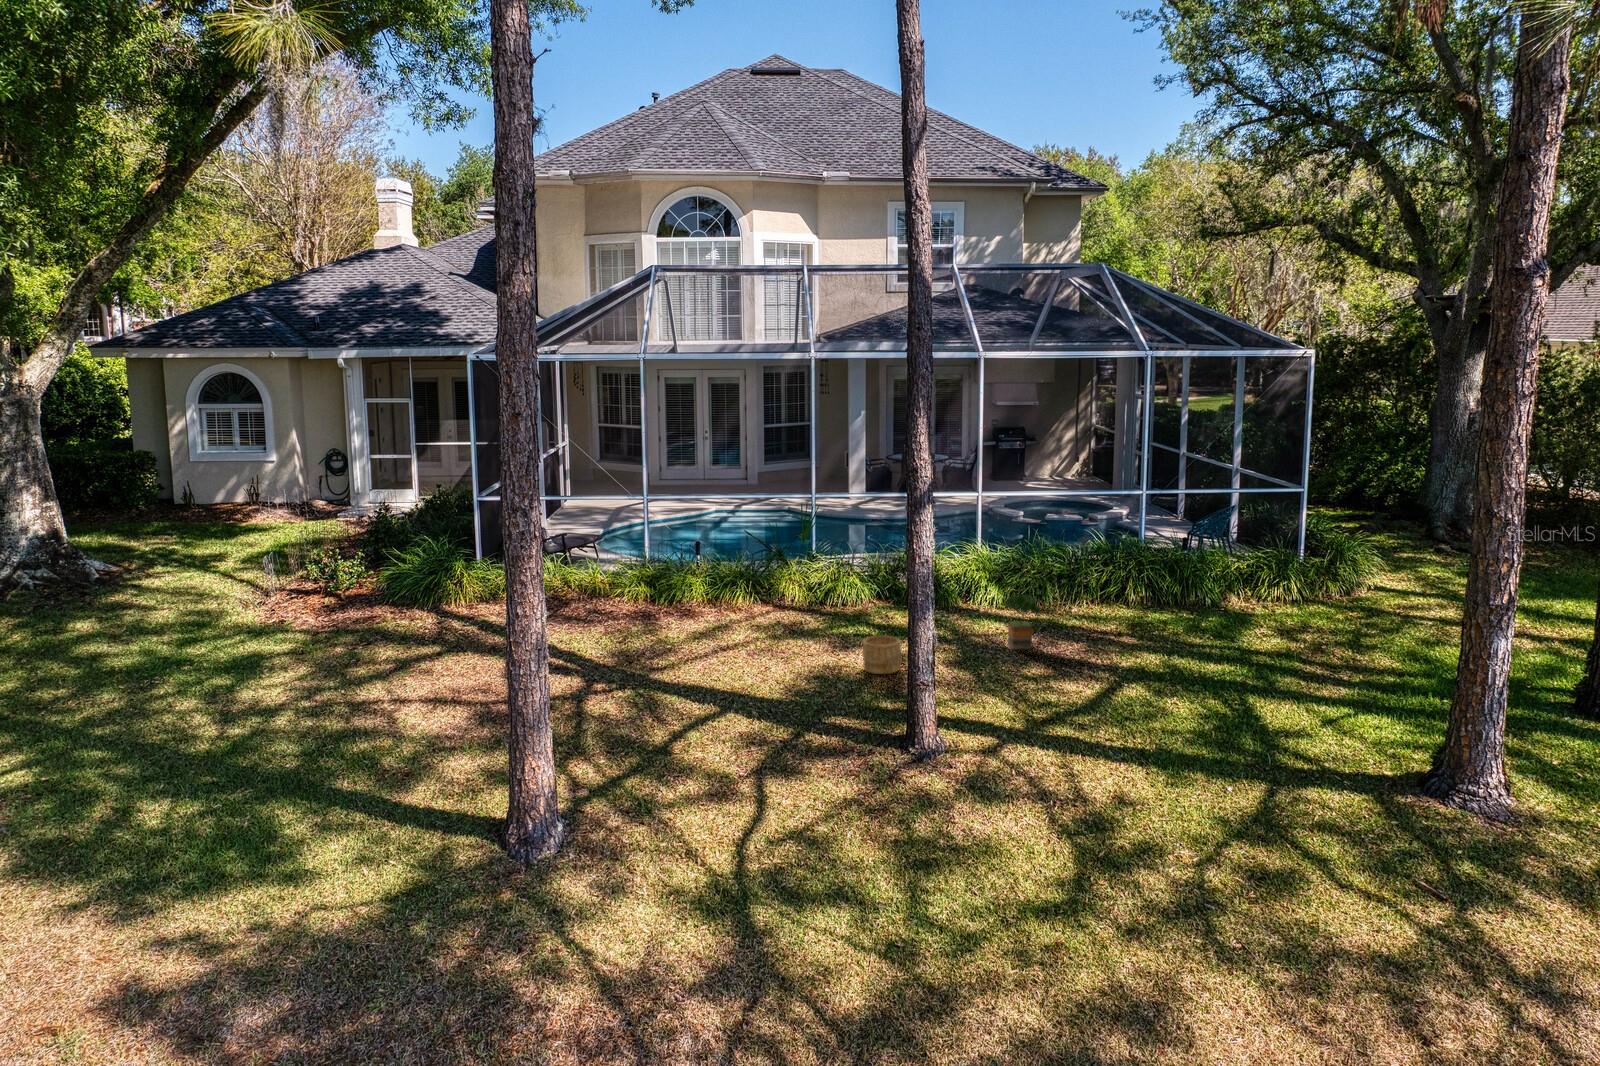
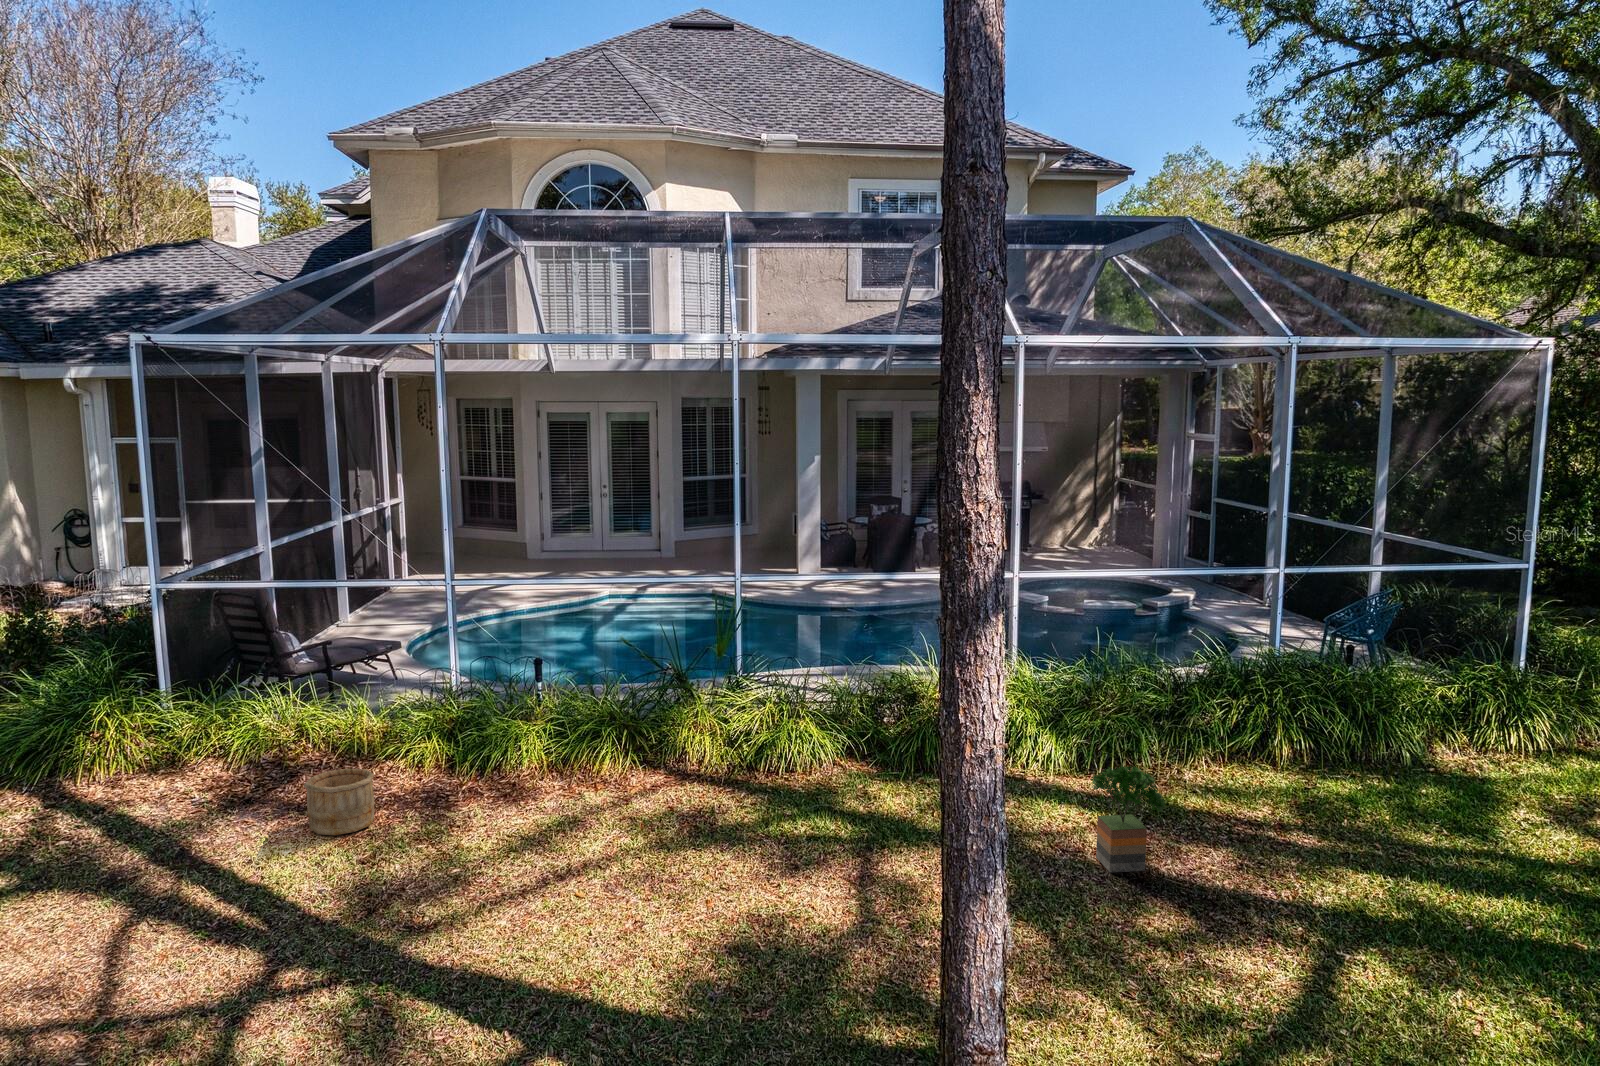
wooden bucket: present [862,636,901,674] -> present [304,769,374,835]

